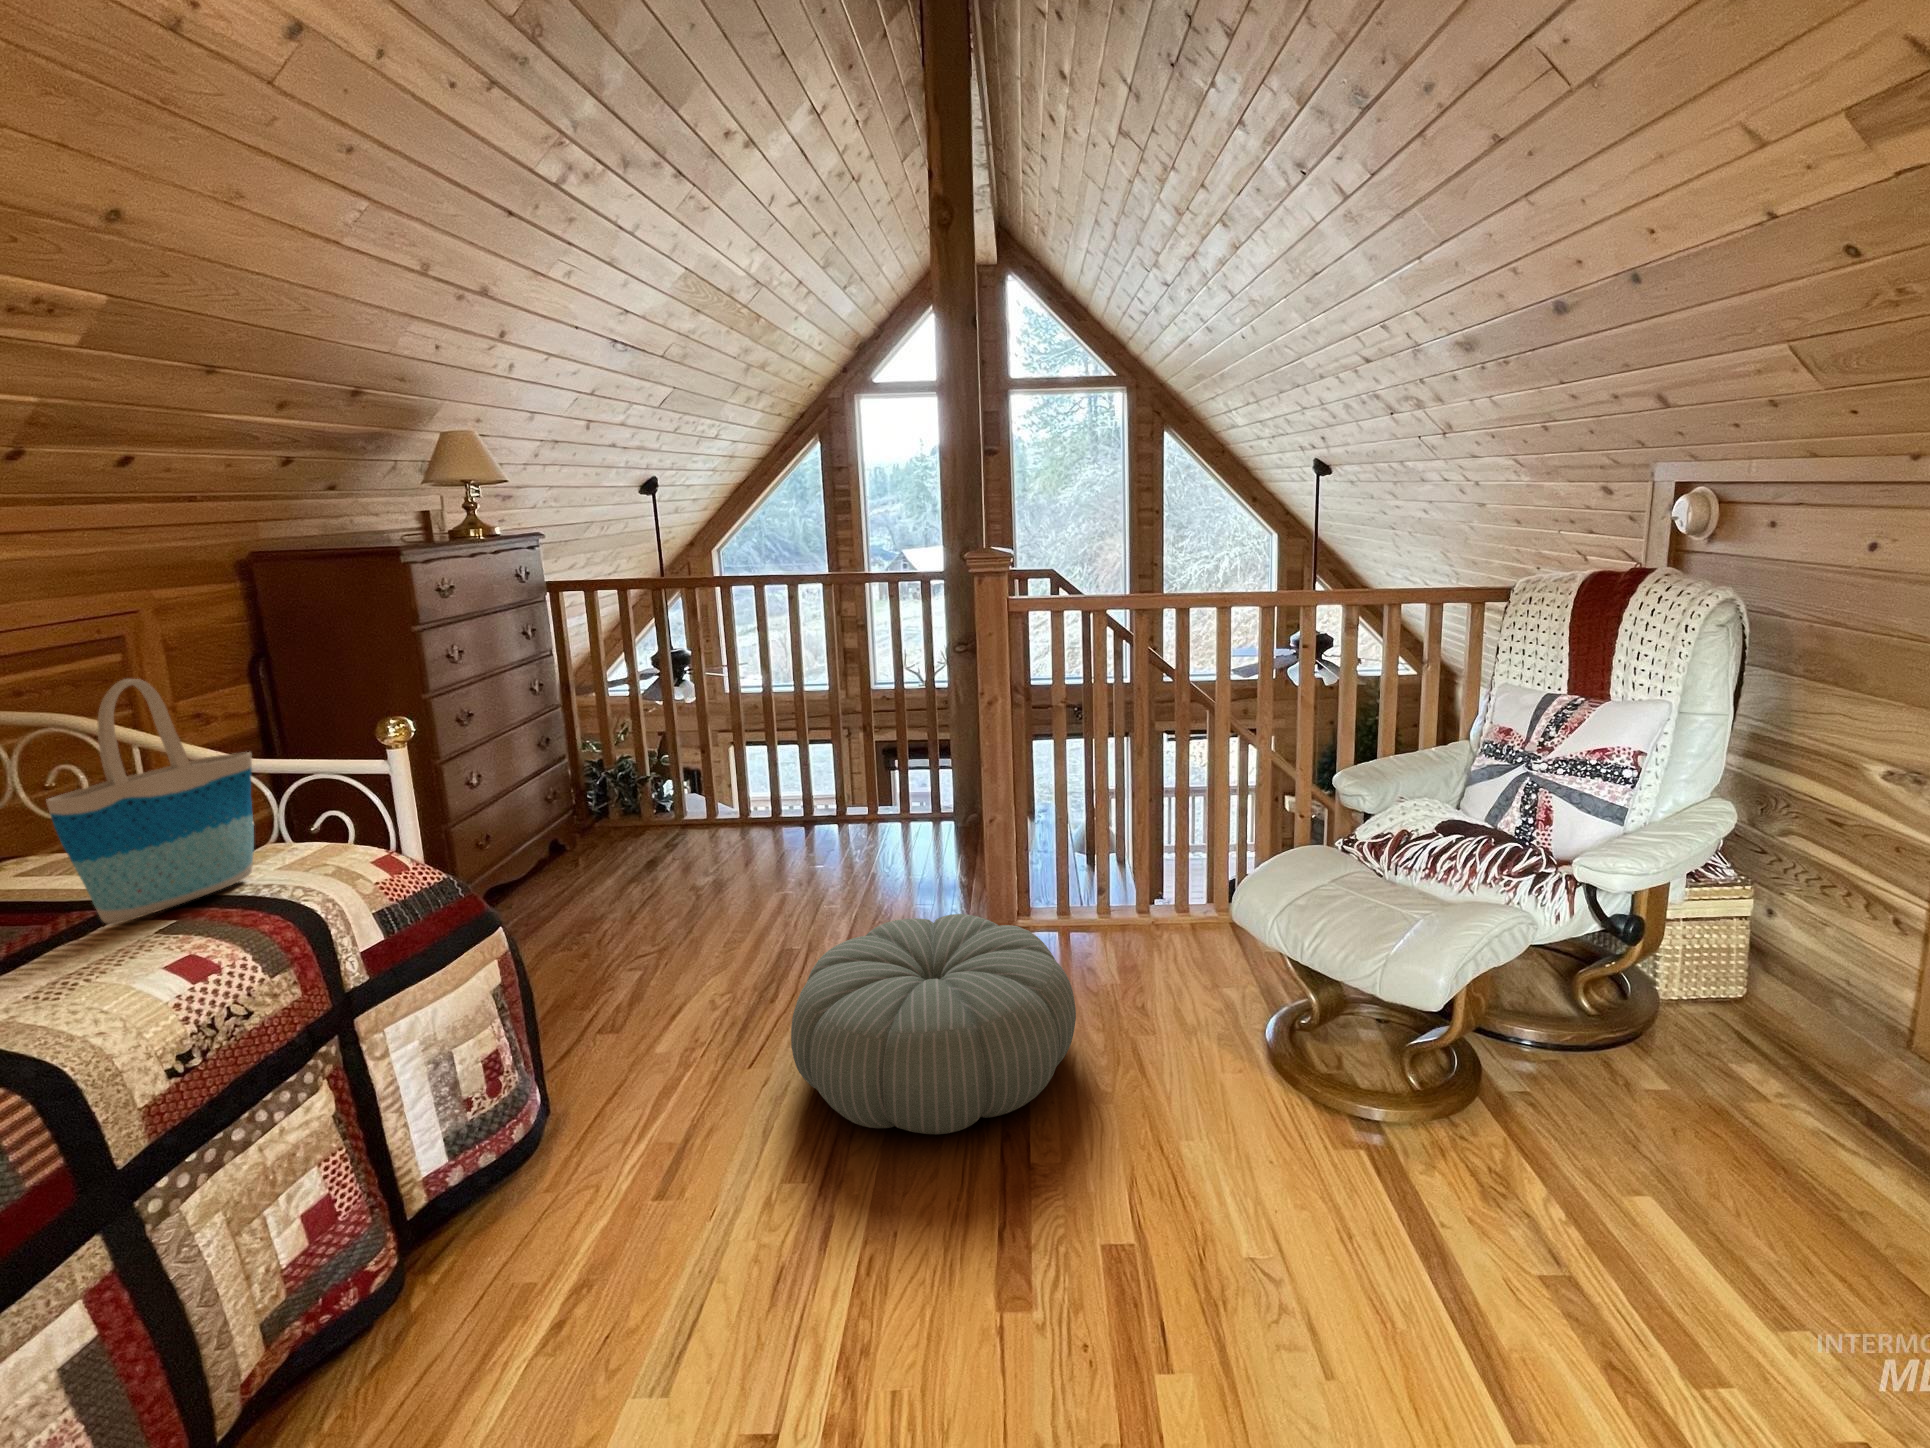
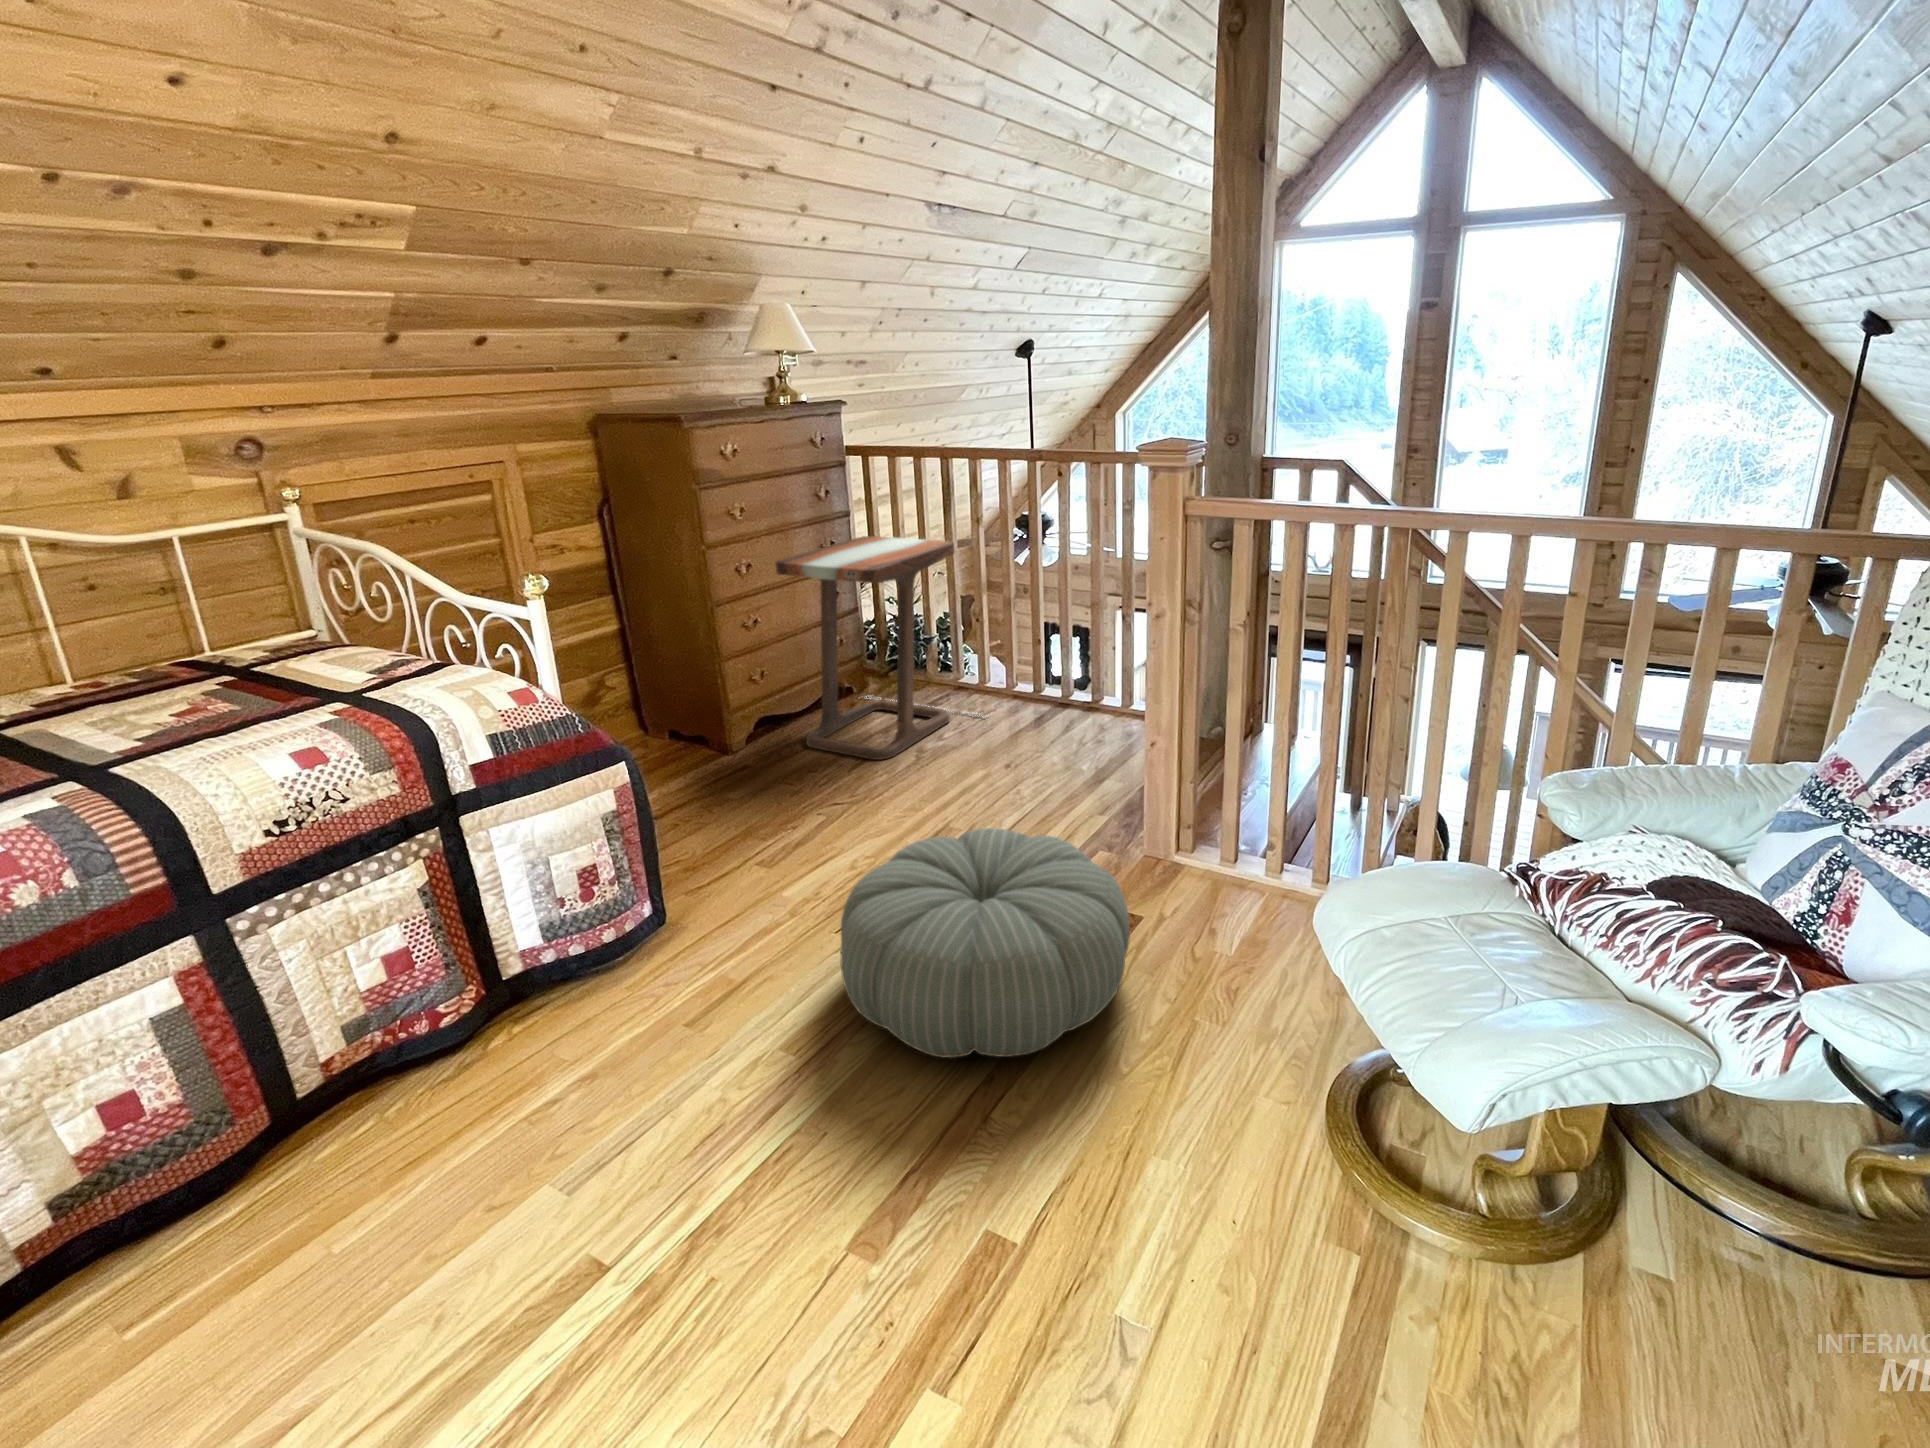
side table: none [510,670,743,913] -> present [775,536,983,760]
tote bag: present [46,679,254,924] -> none [262,521,426,708]

